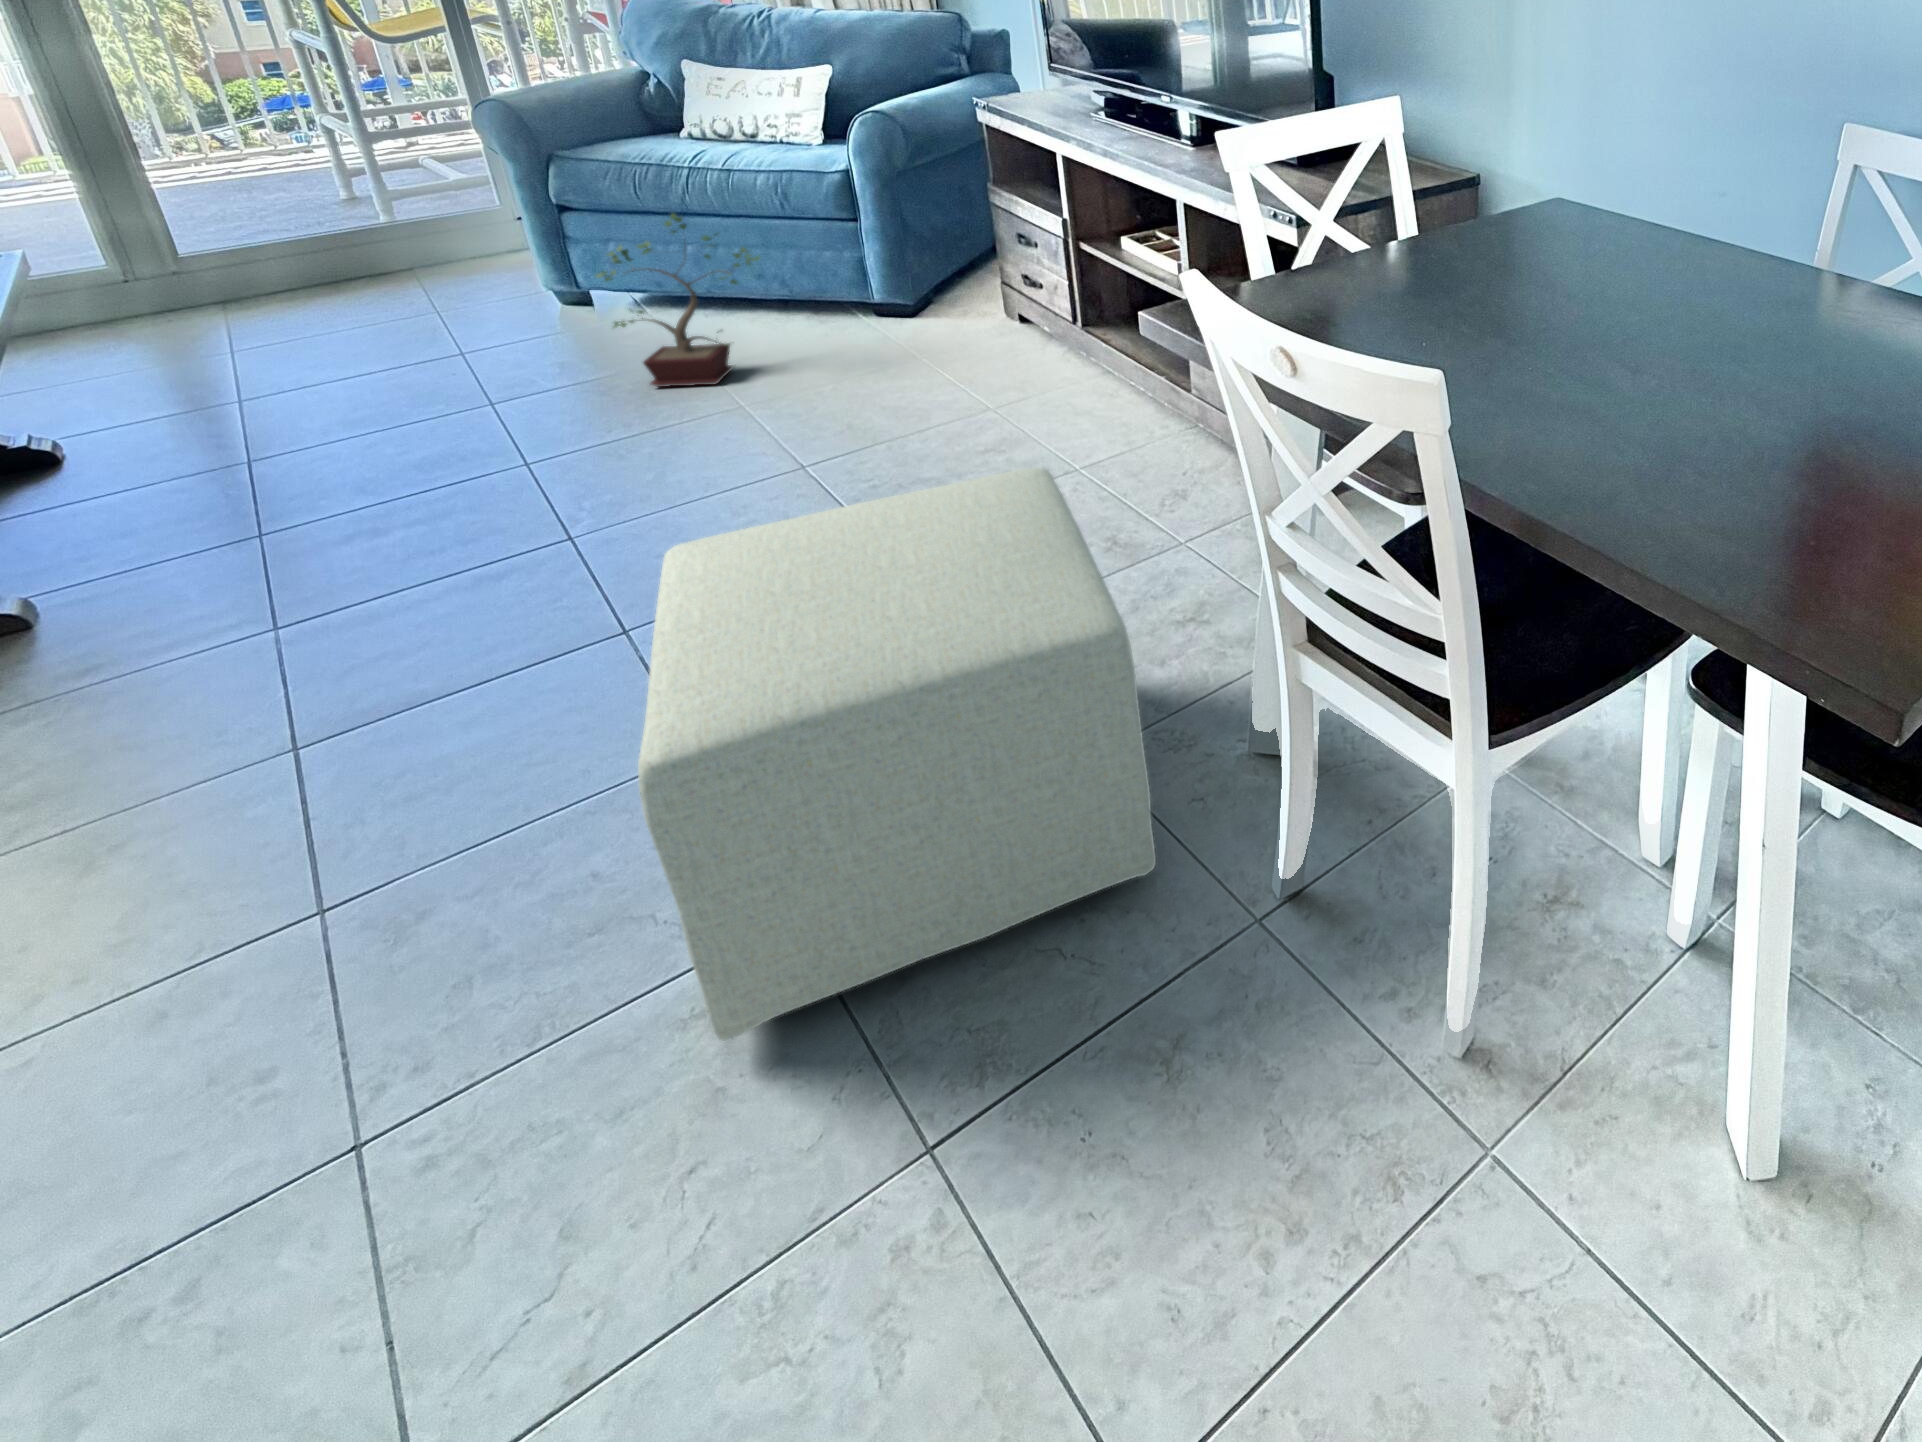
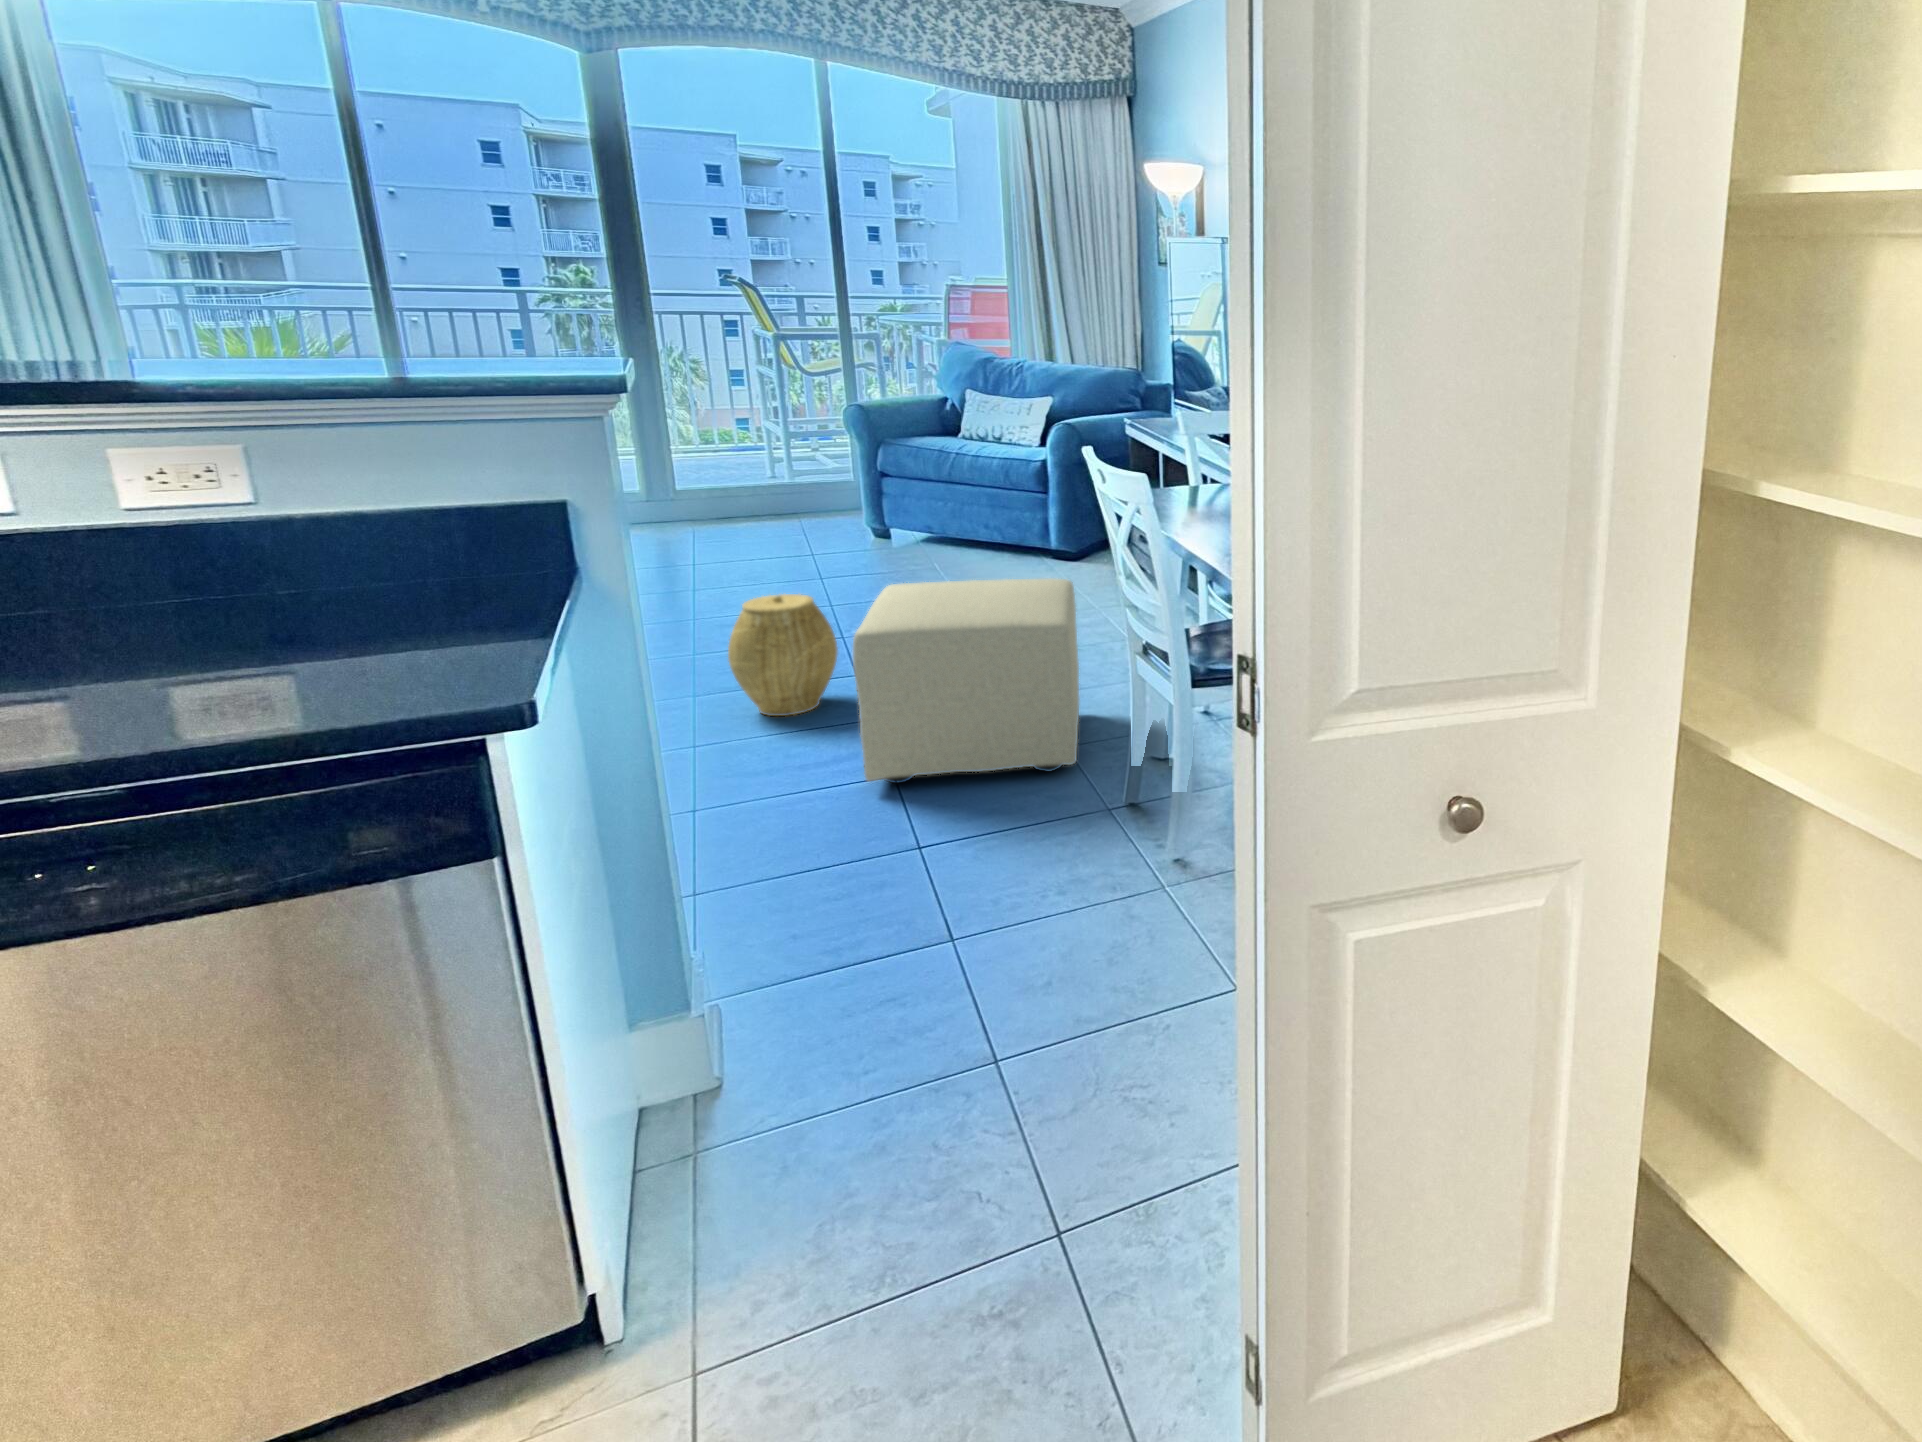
potted plant: present [596,213,760,387] -> none [891,472,984,582]
woven basket: none [307,555,567,813] -> present [728,594,838,716]

